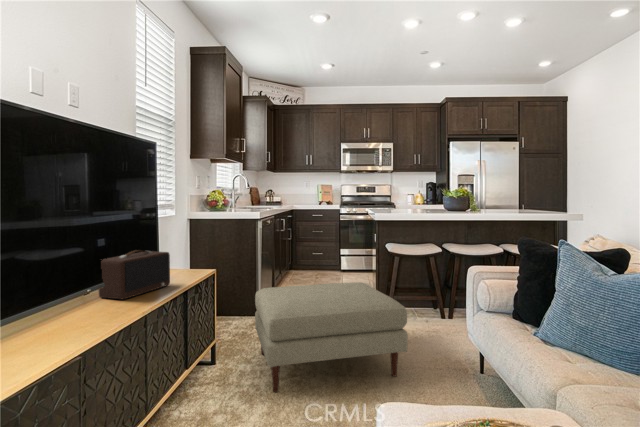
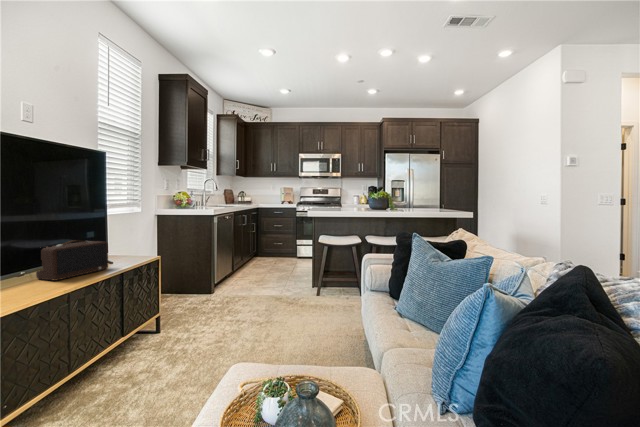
ottoman: present [255,283,408,392] -> none [190,267,310,355]

